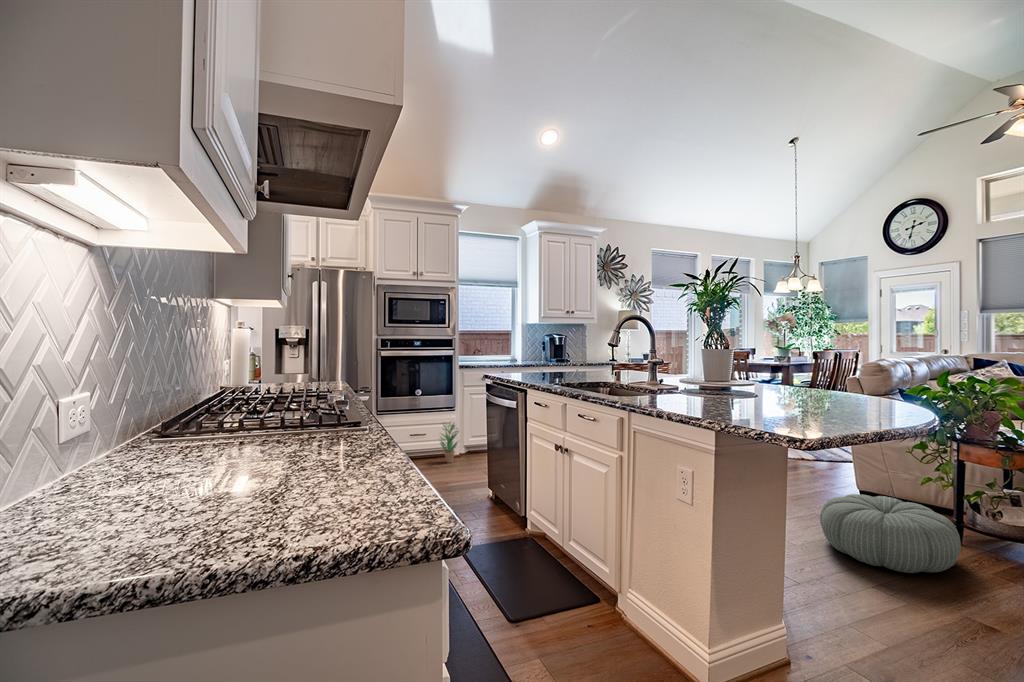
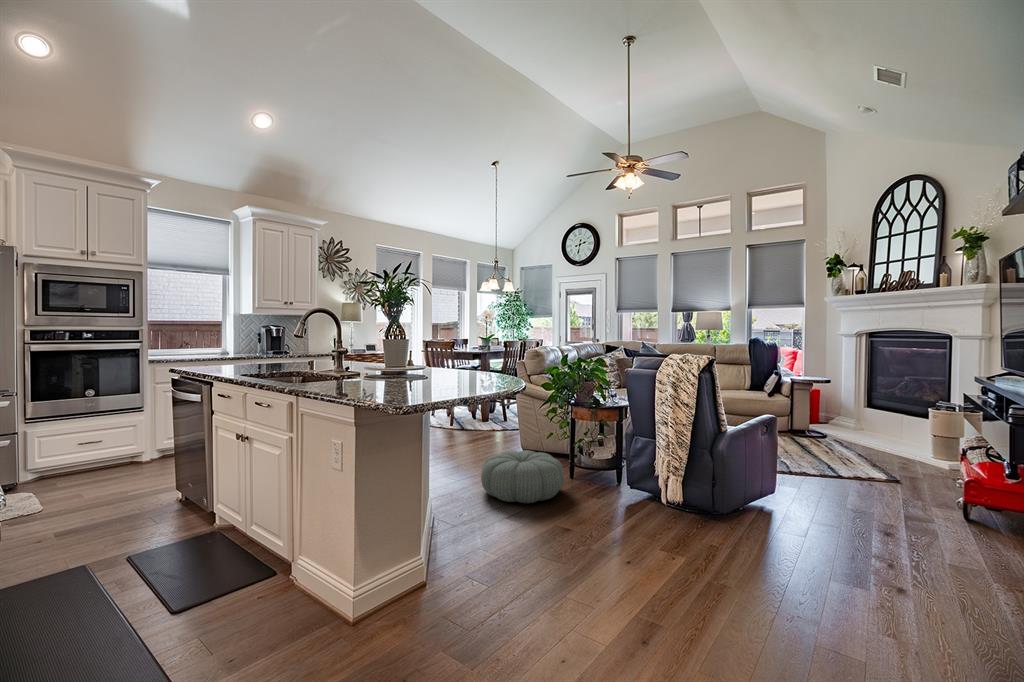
potted plant: present [440,423,458,463] -> none [117,422,148,470]

